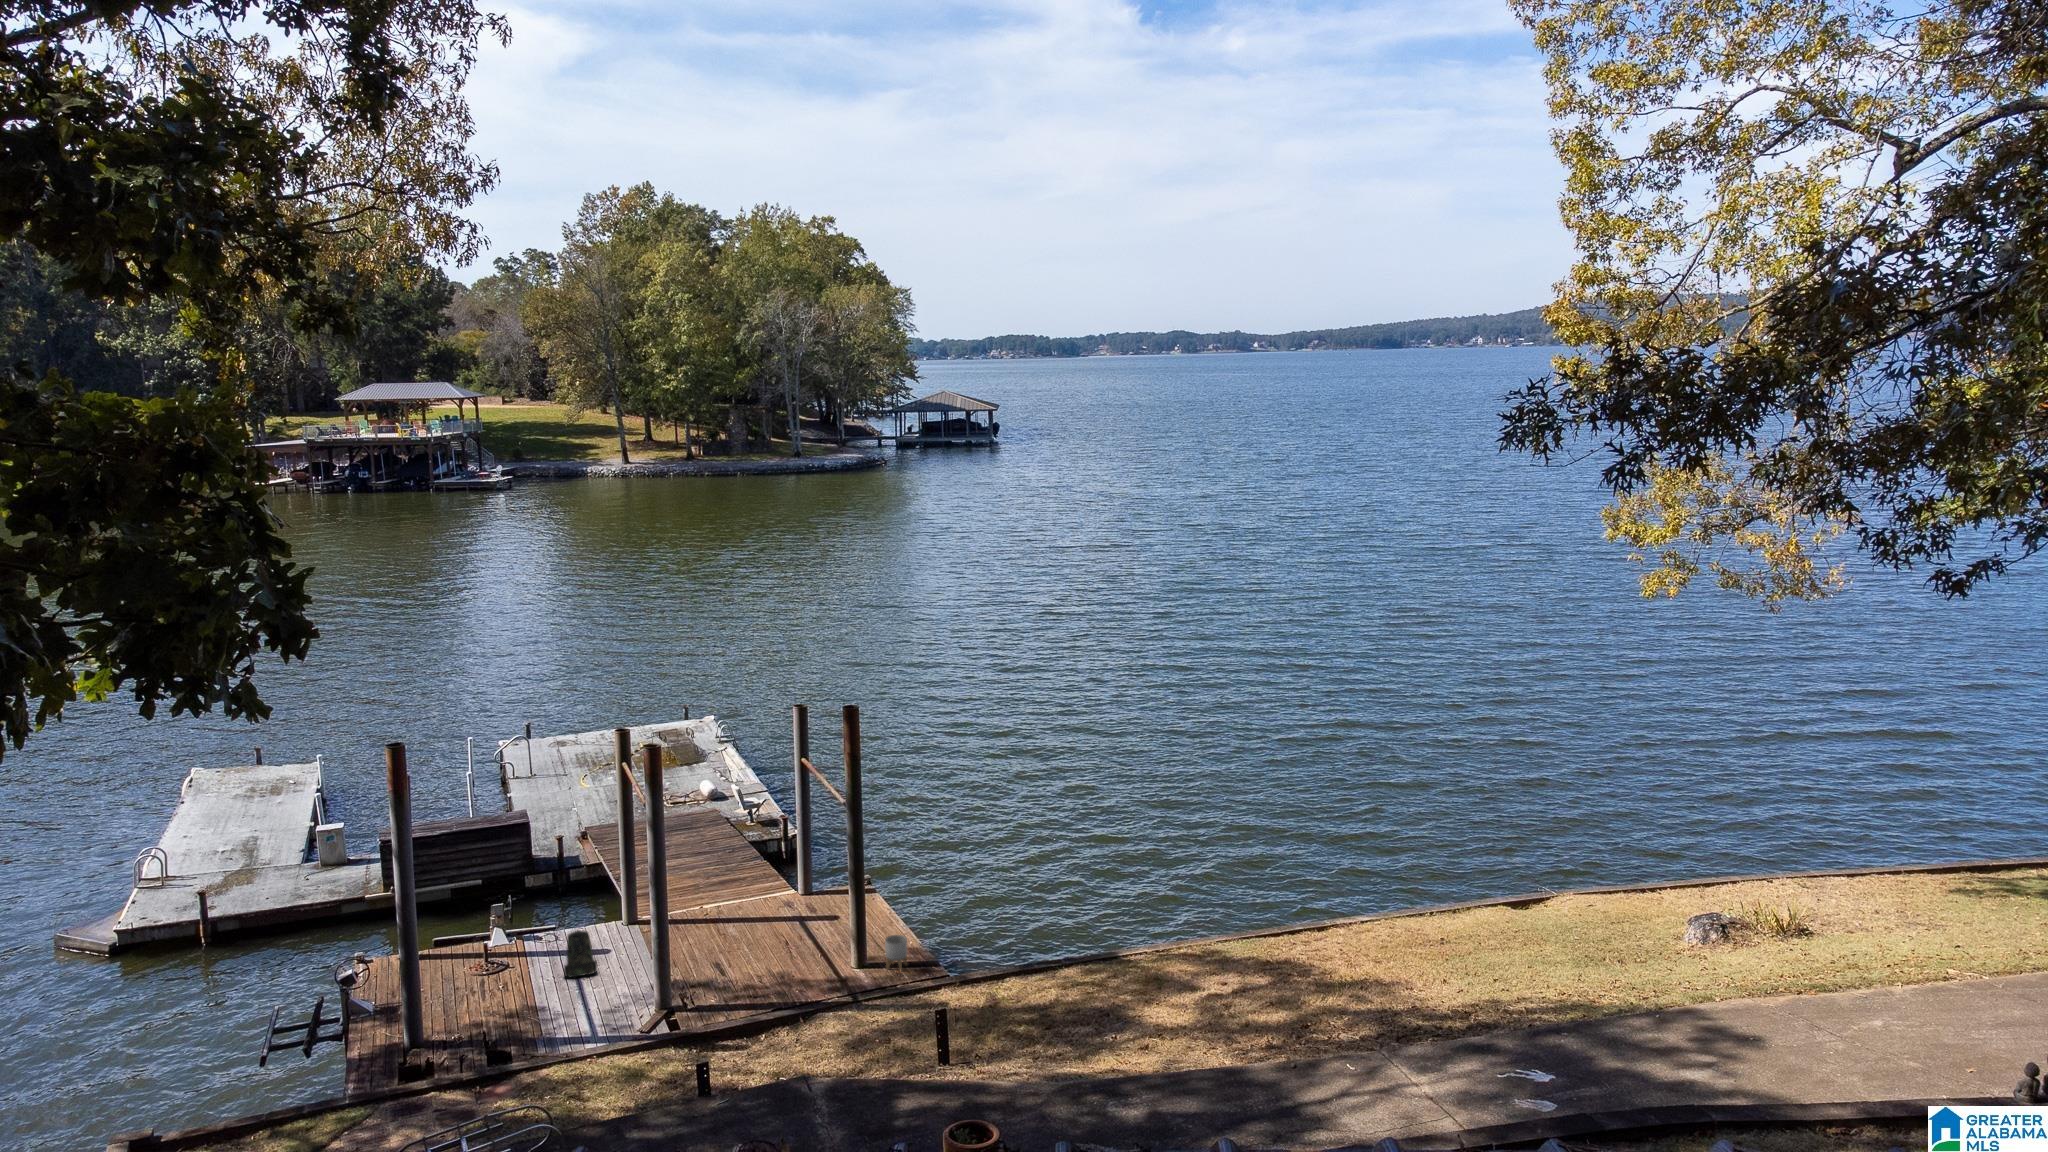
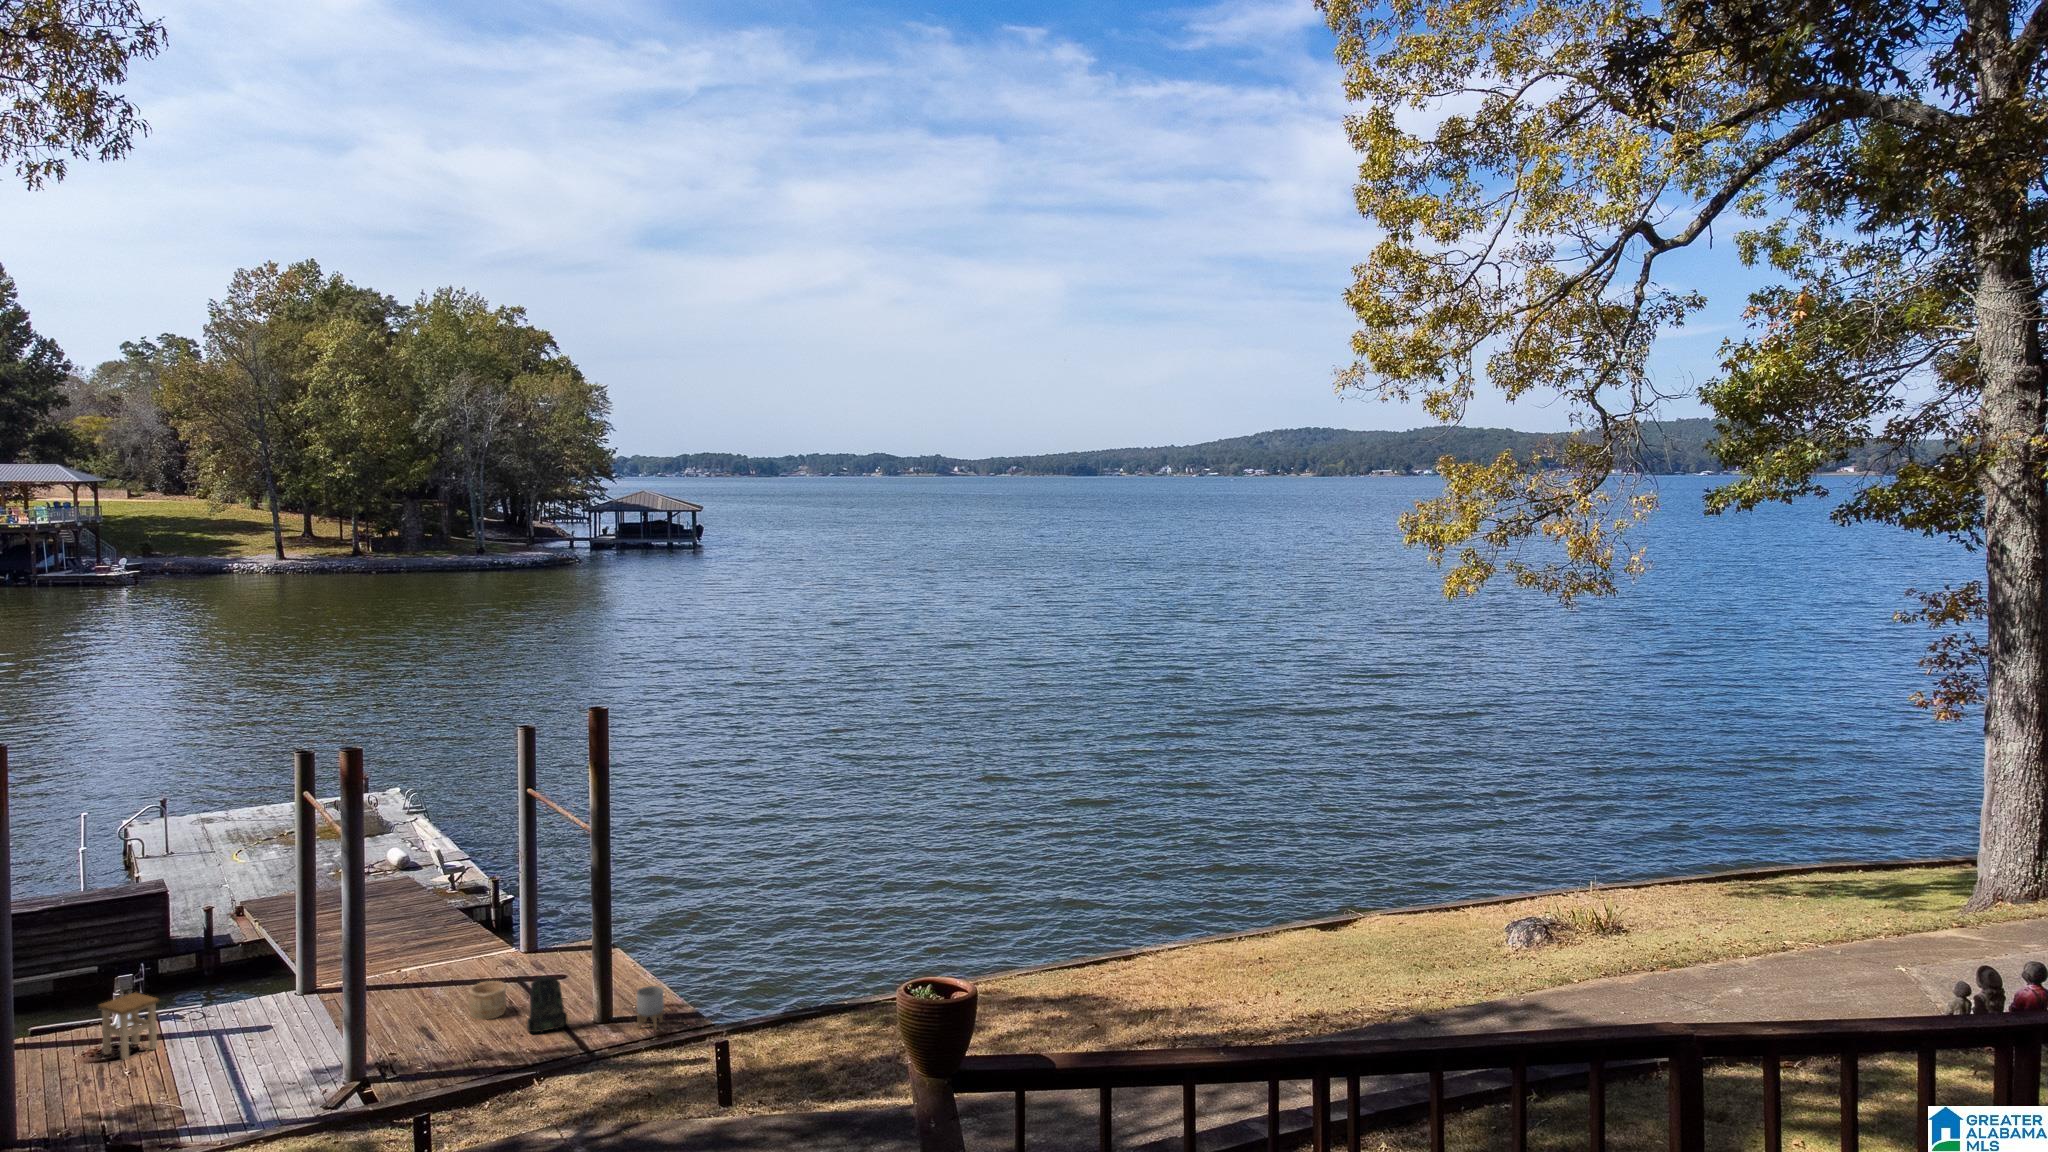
wooden bucket: none [752,921,783,955] -> present [469,981,507,1020]
stool: none [478,922,522,976] -> present [98,993,159,1060]
backpack: present [564,930,597,978] -> present [527,976,568,1033]

